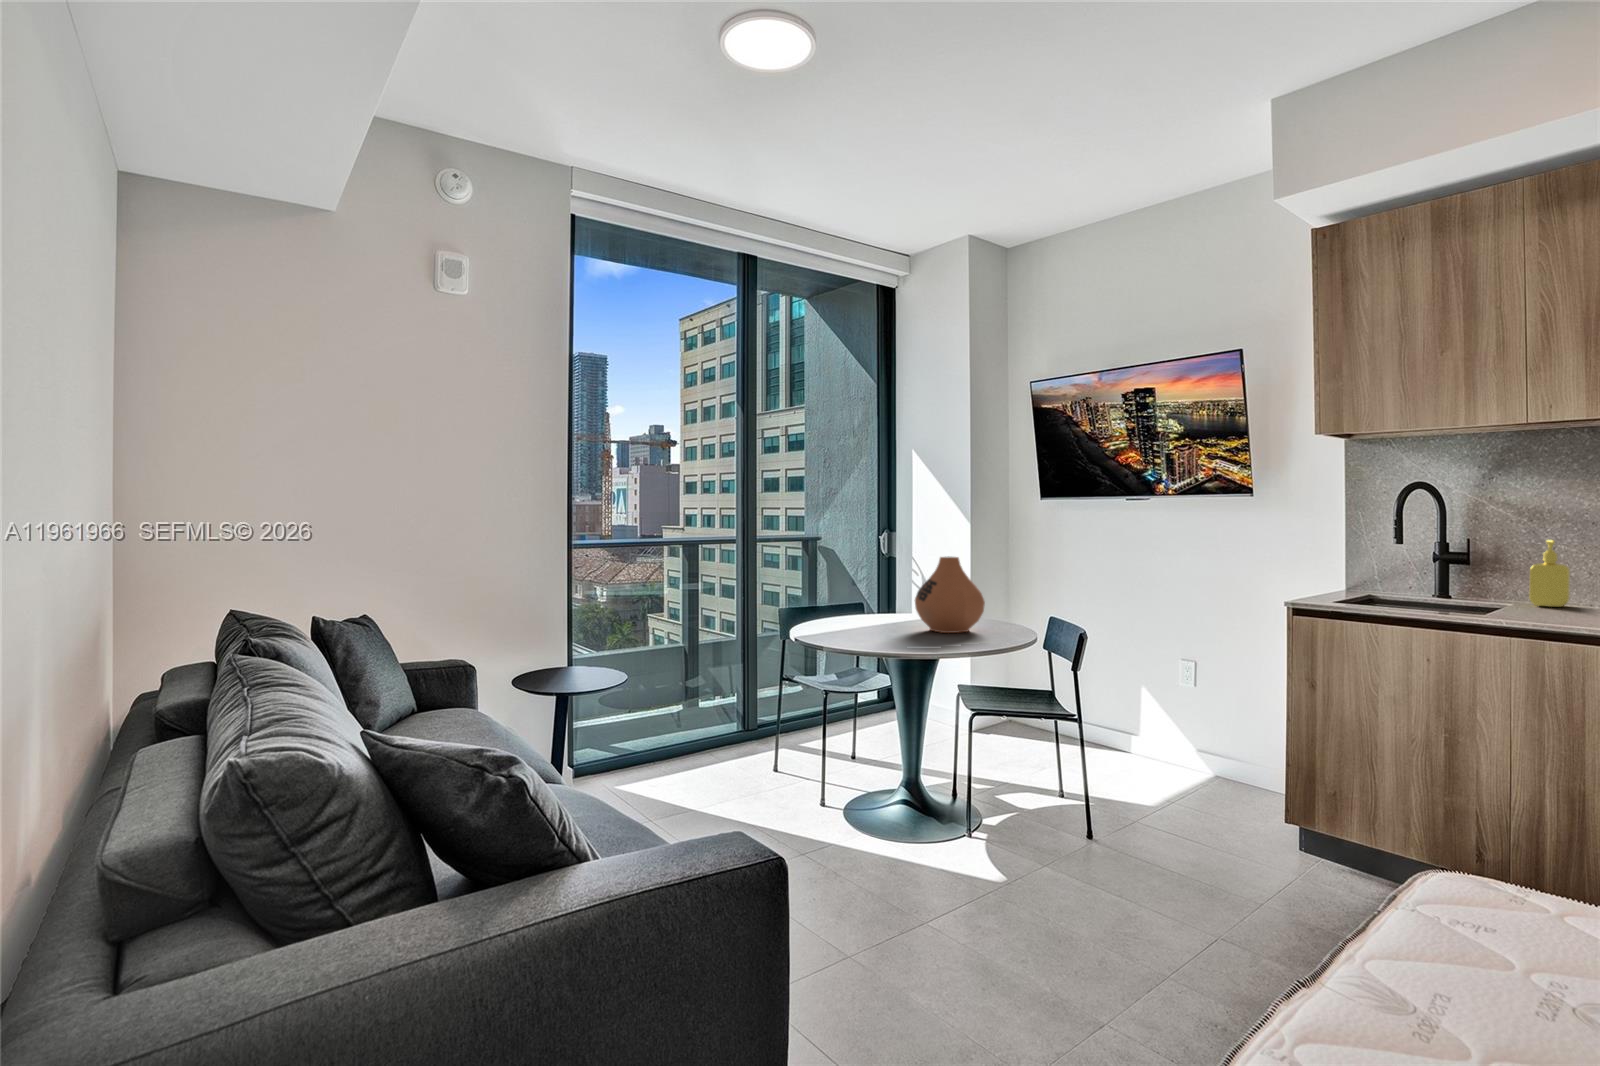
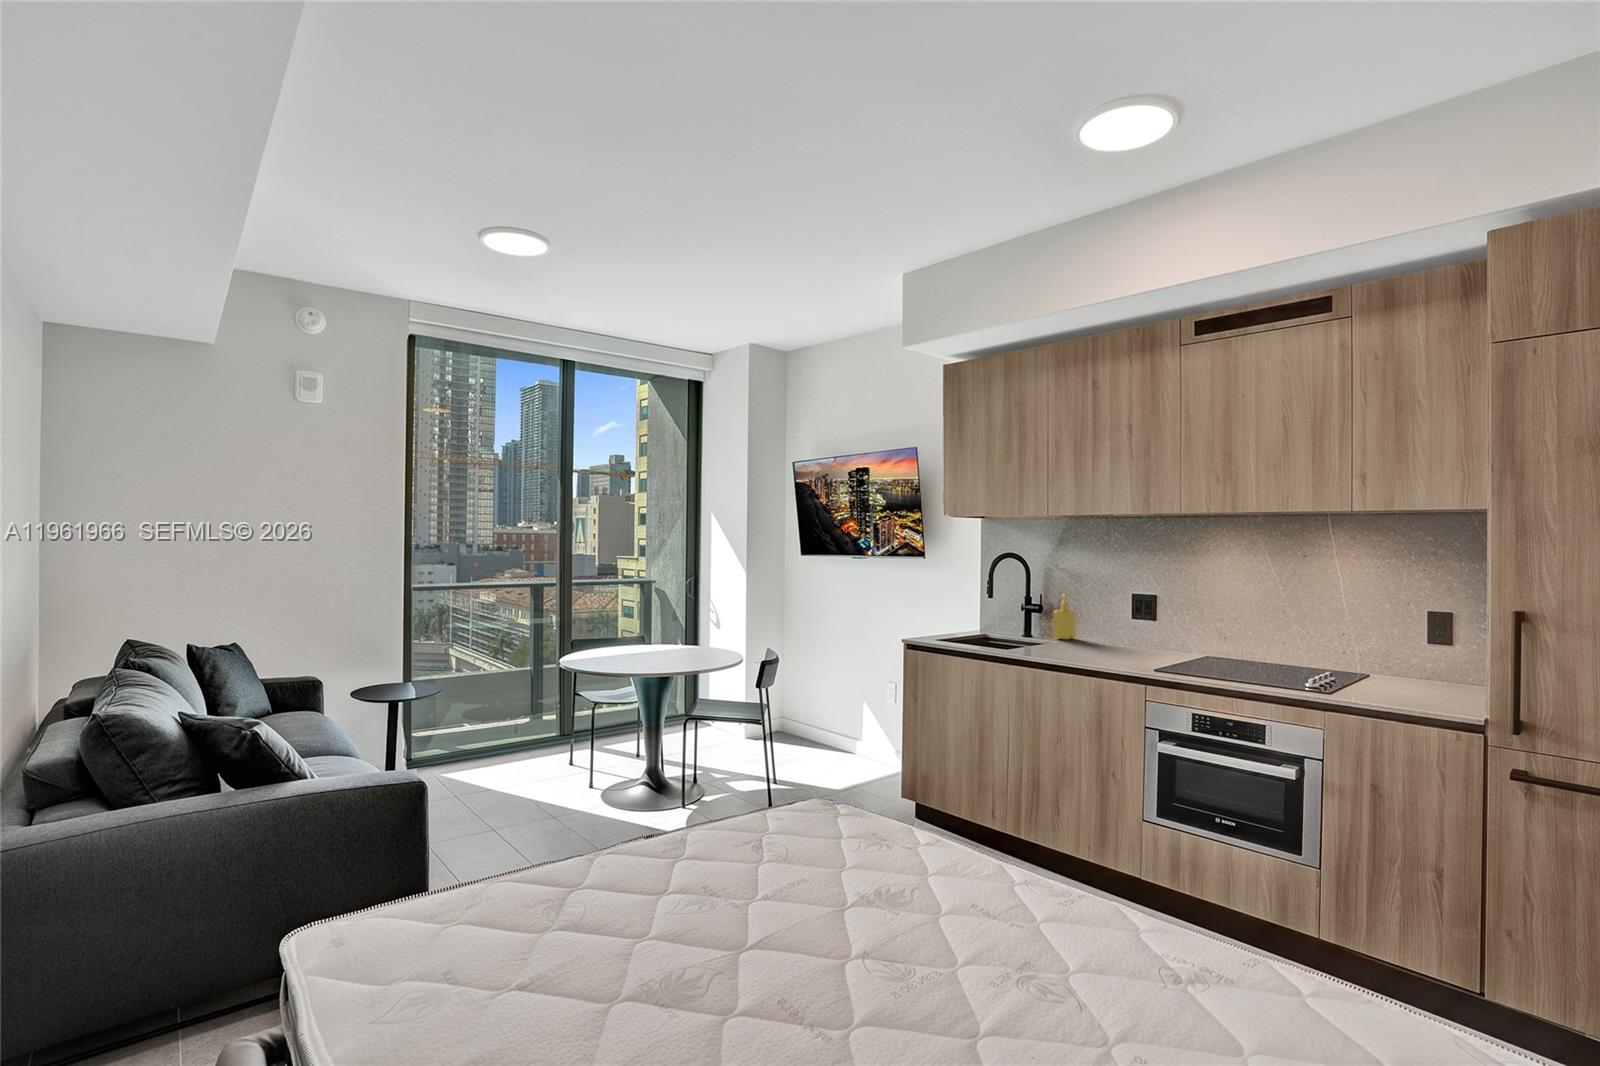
vase: present [915,556,985,633] -> none [654,601,702,657]

